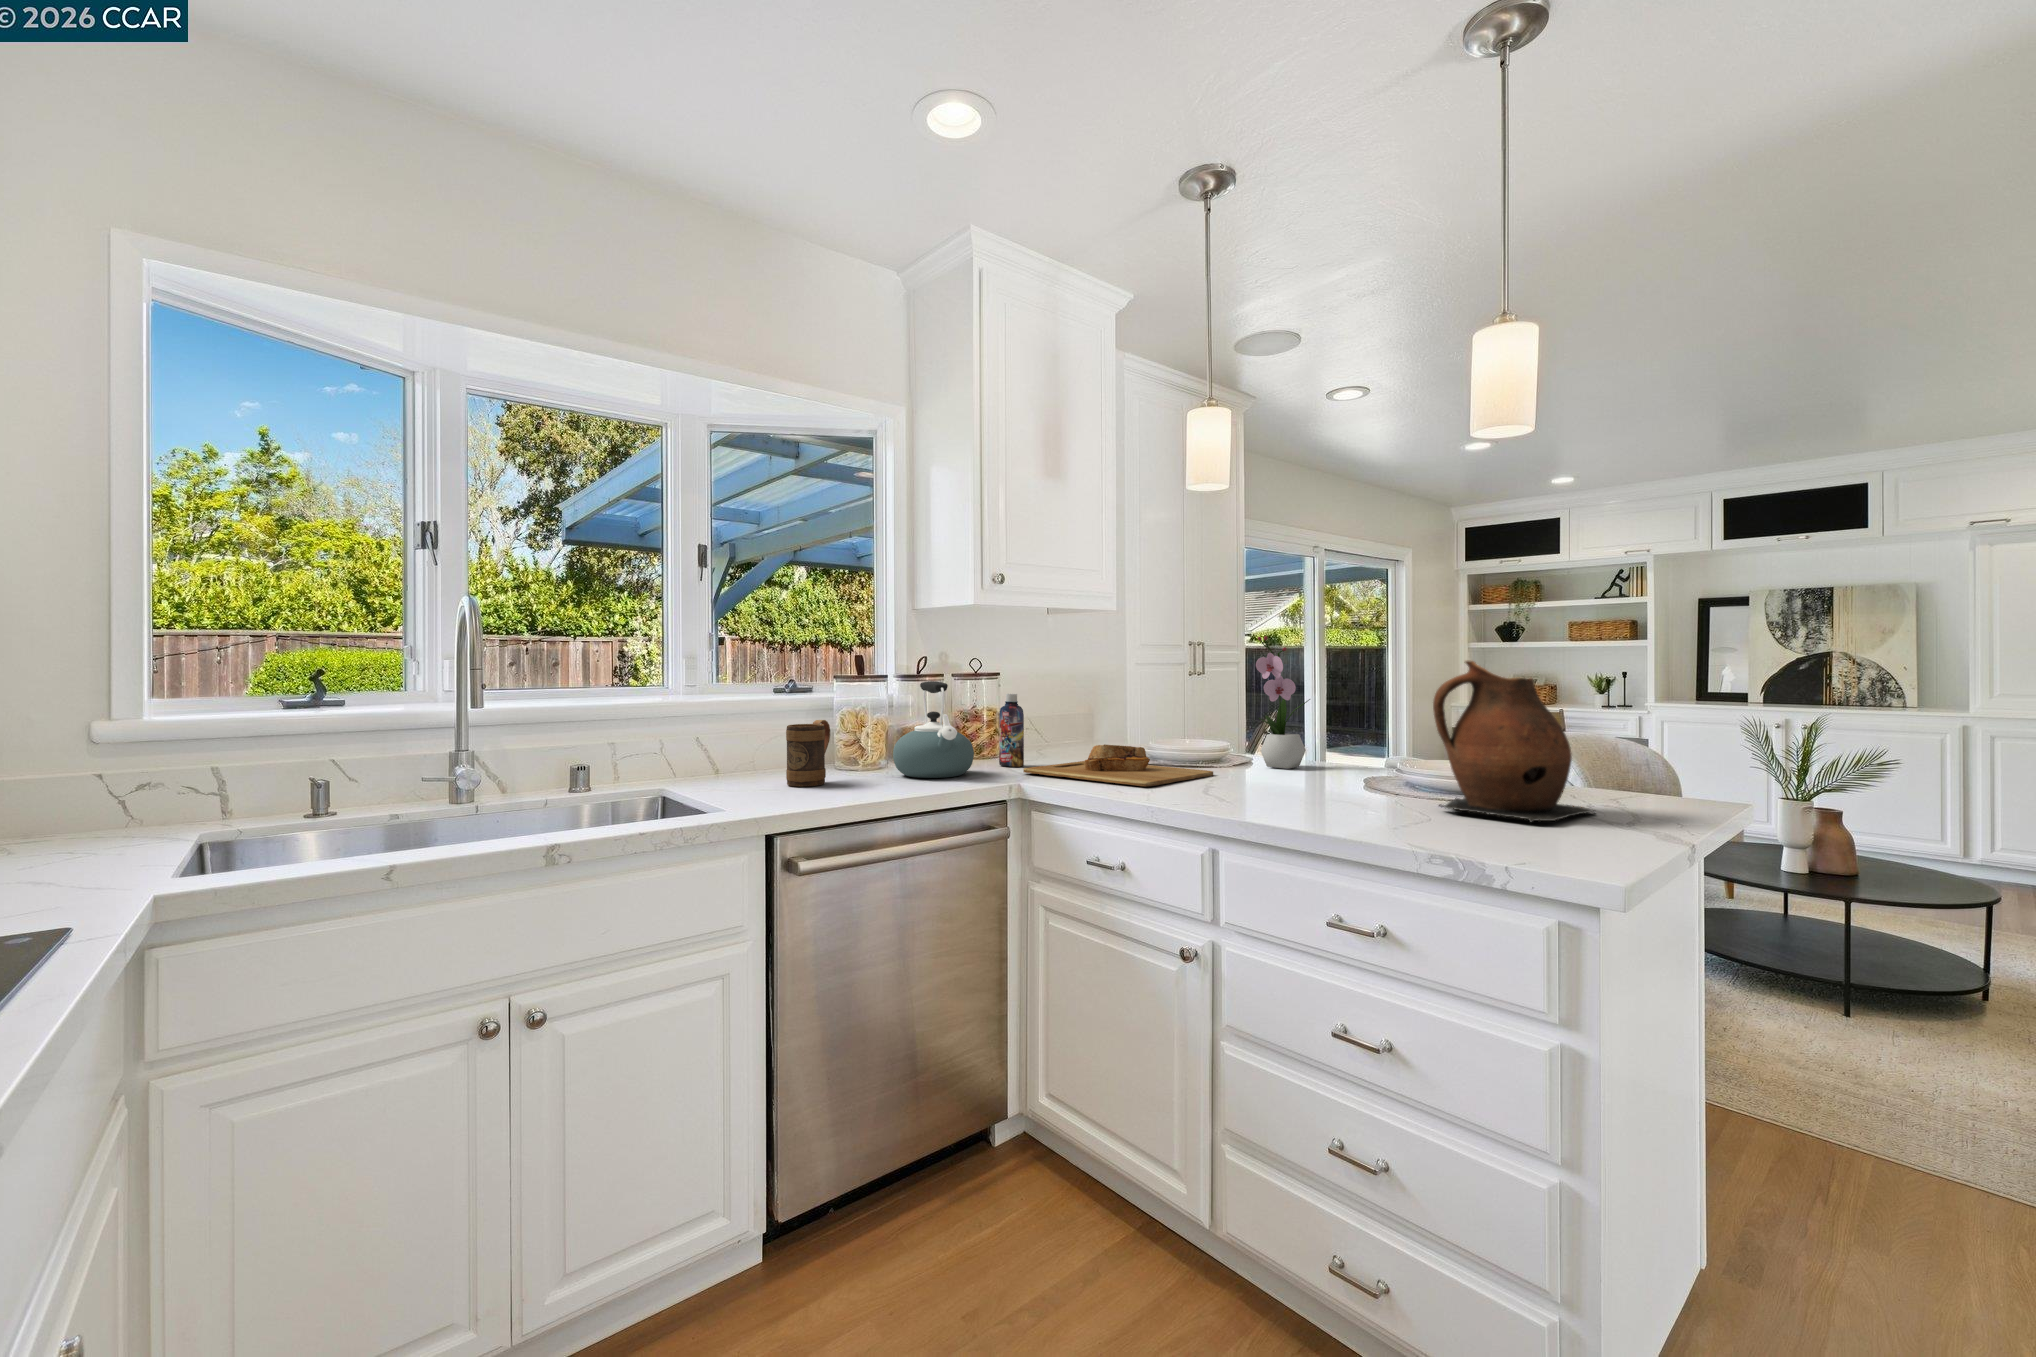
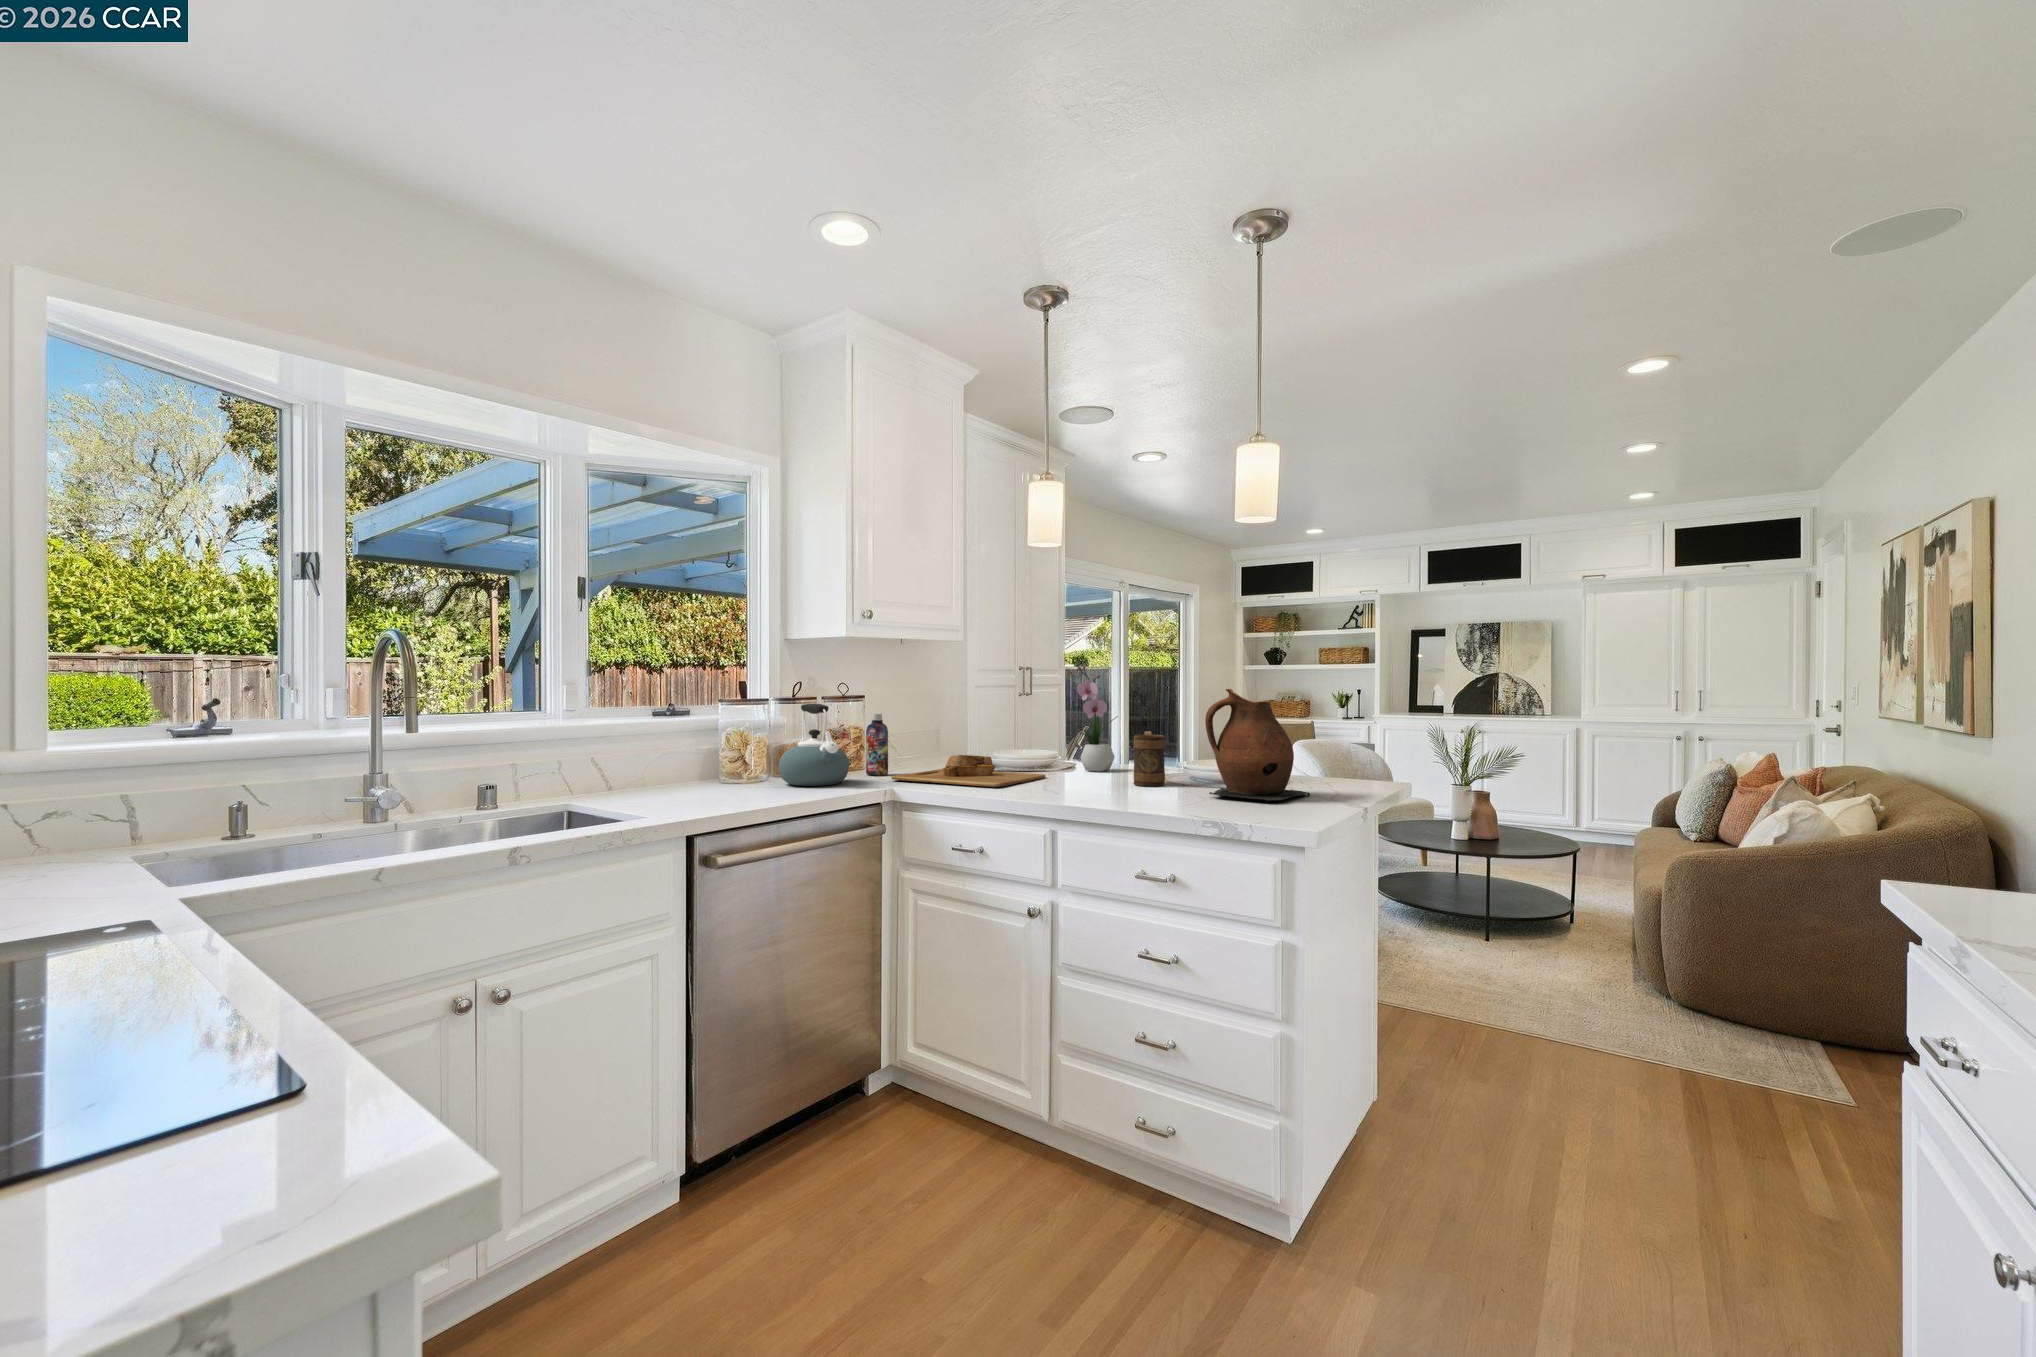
mug: present [786,720,830,786] -> present [1133,731,1165,786]

